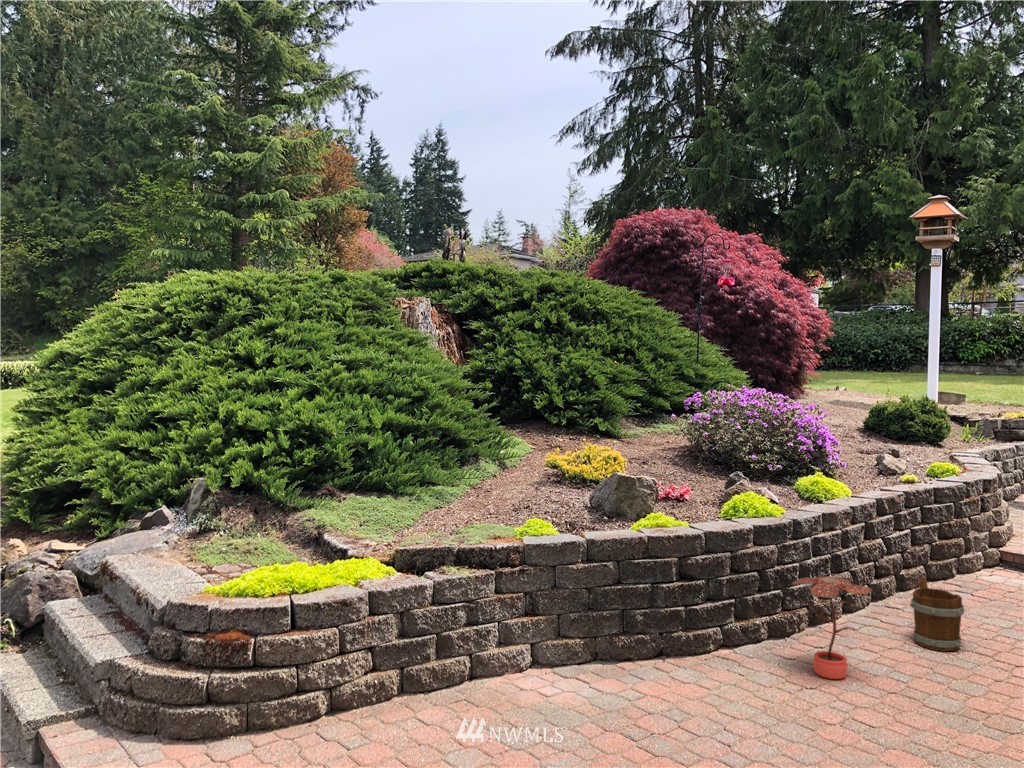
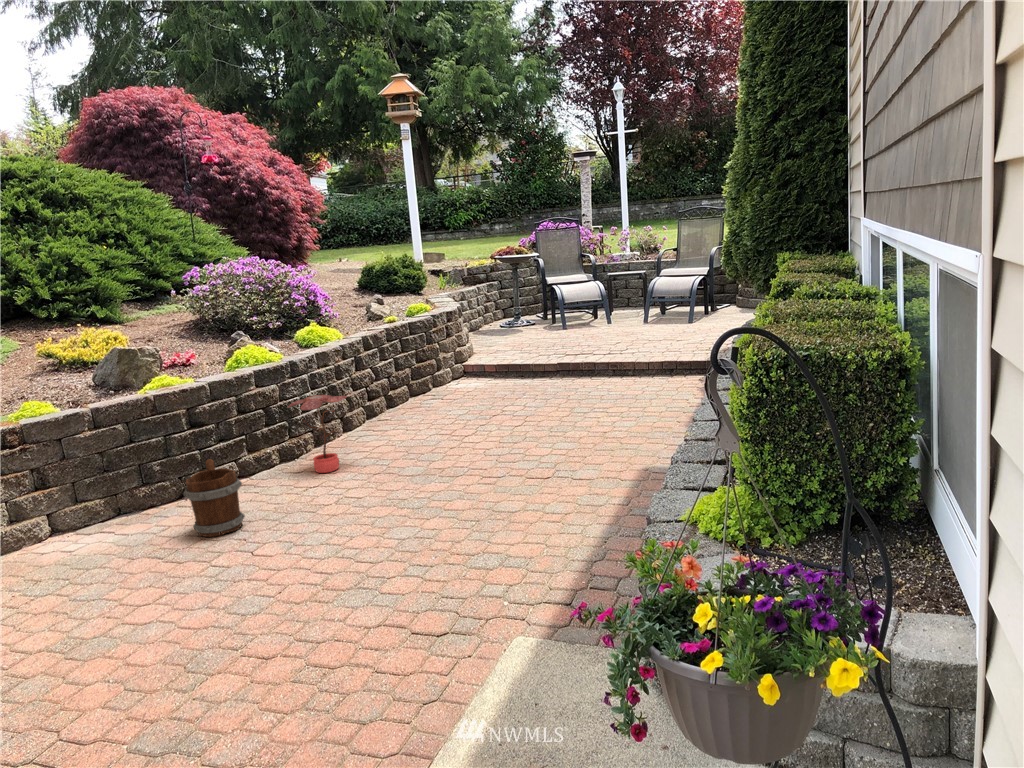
bucket: present [910,577,964,651] -> present [183,459,245,537]

